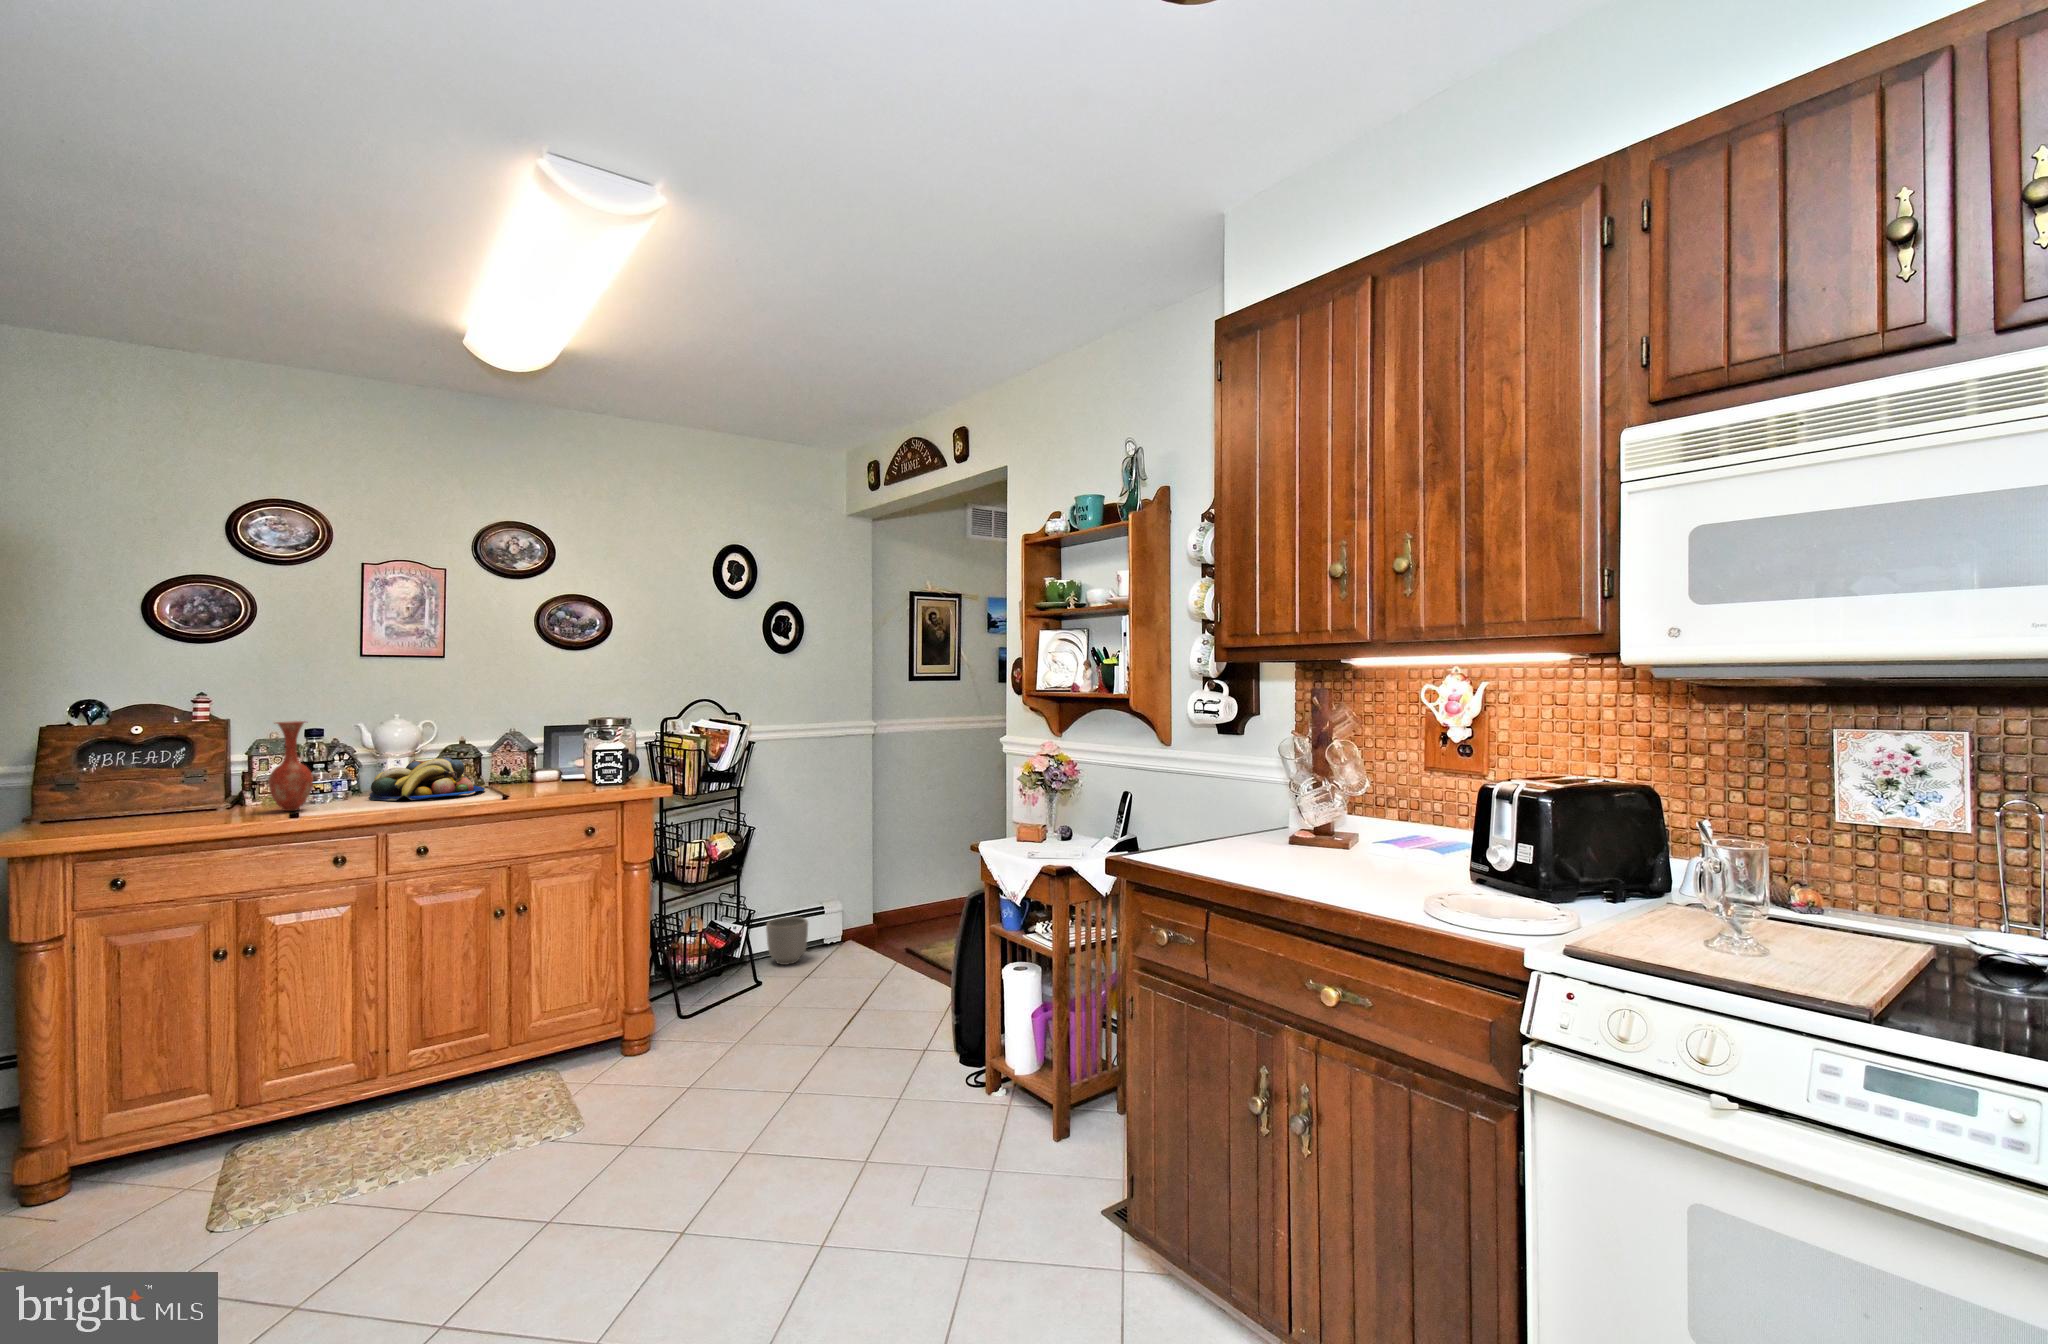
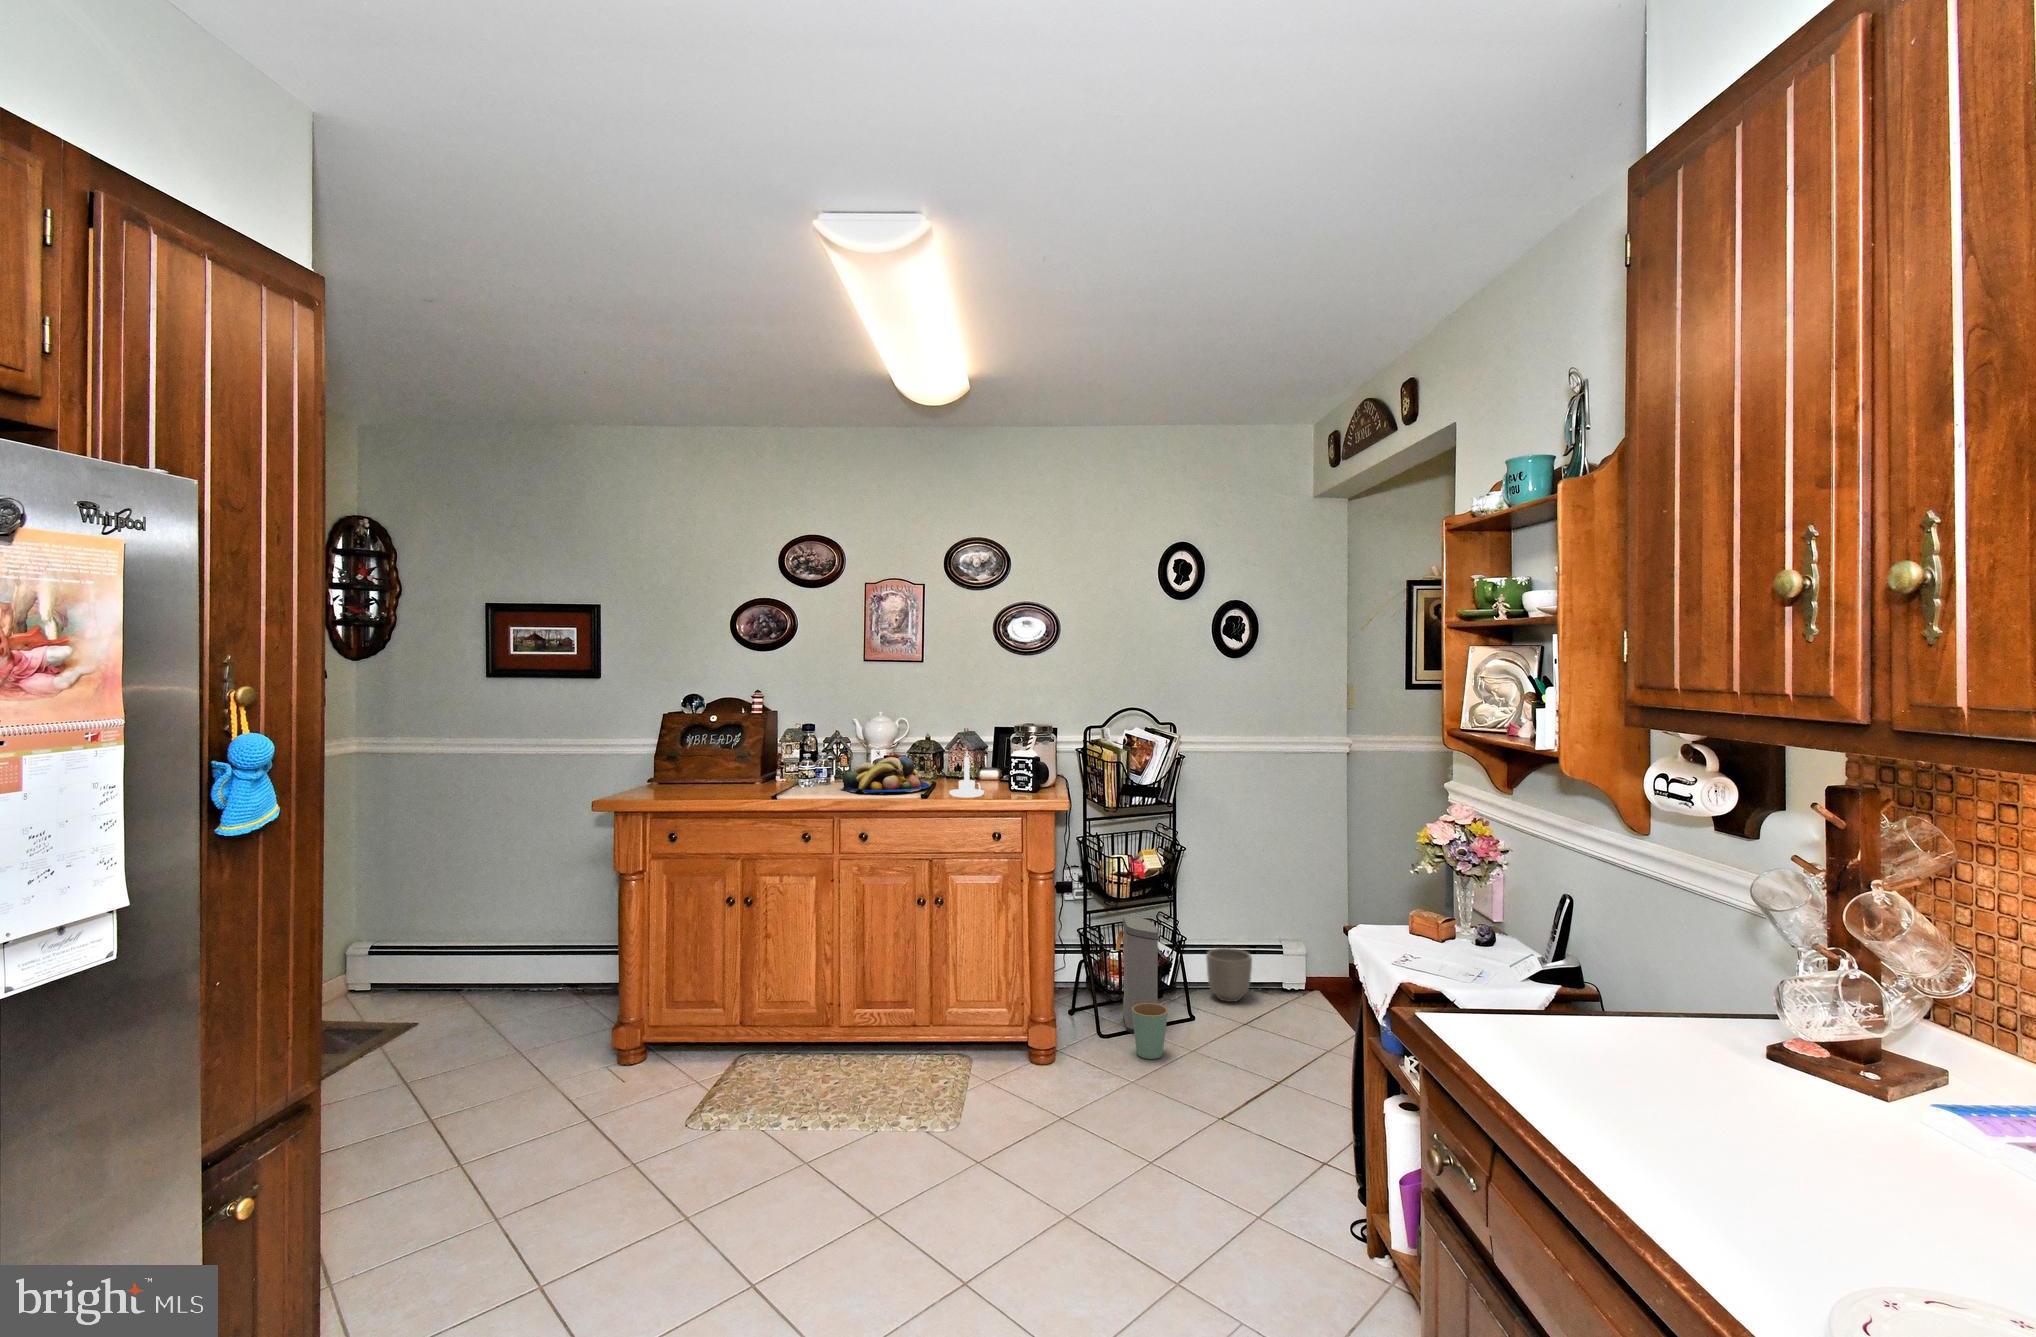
vase: present [268,721,313,811] -> none [767,722,797,795]
candle holder: none [521,744,564,794] -> present [949,751,984,798]
trash can: none [700,898,763,1023] -> present [1123,916,1168,1059]

